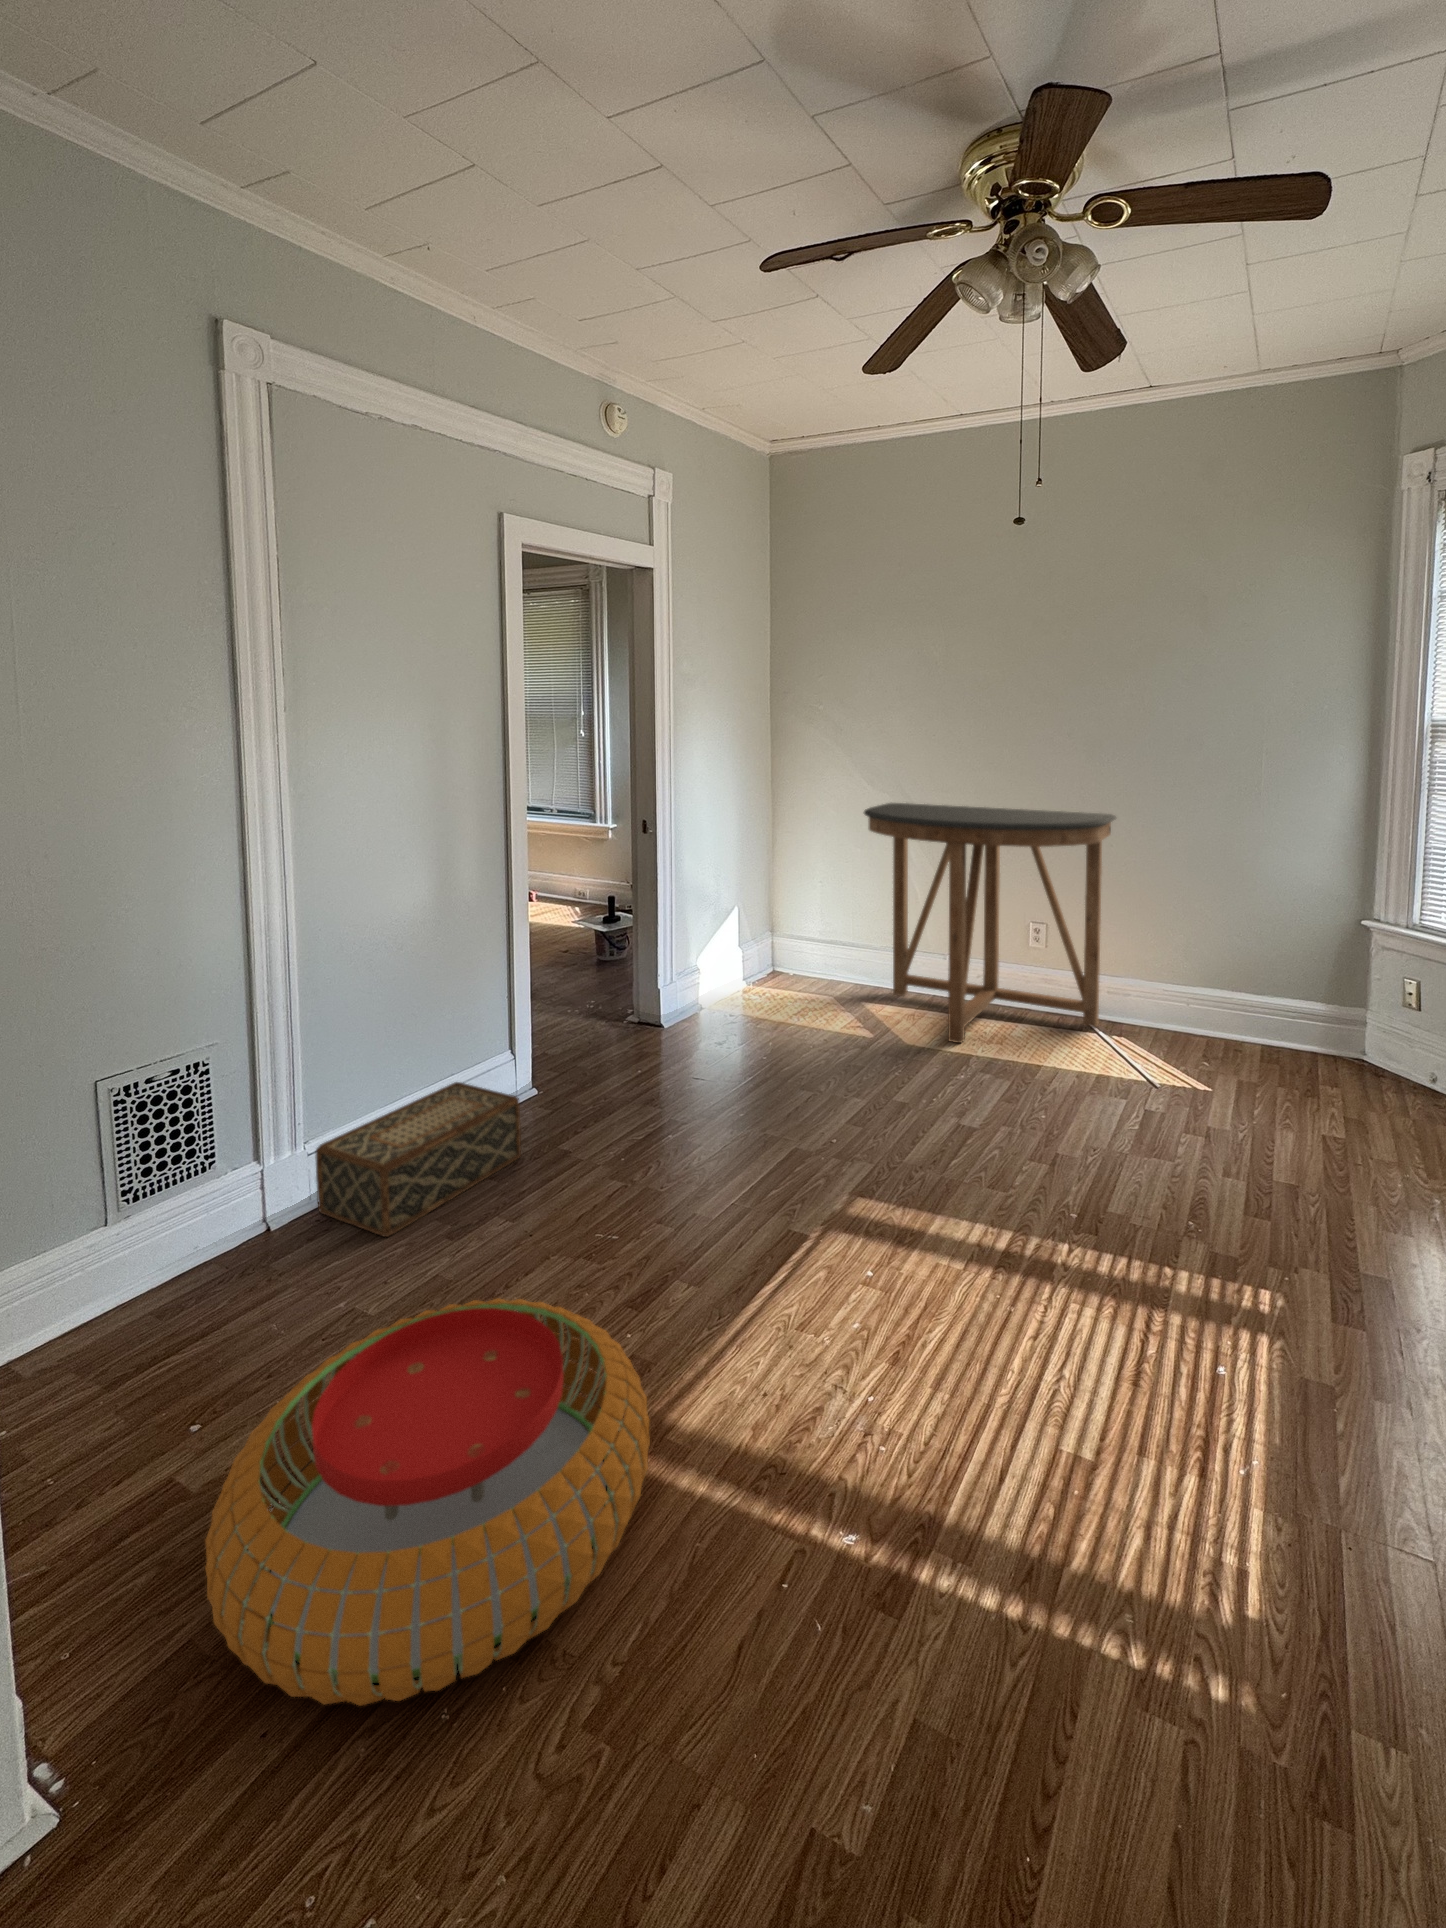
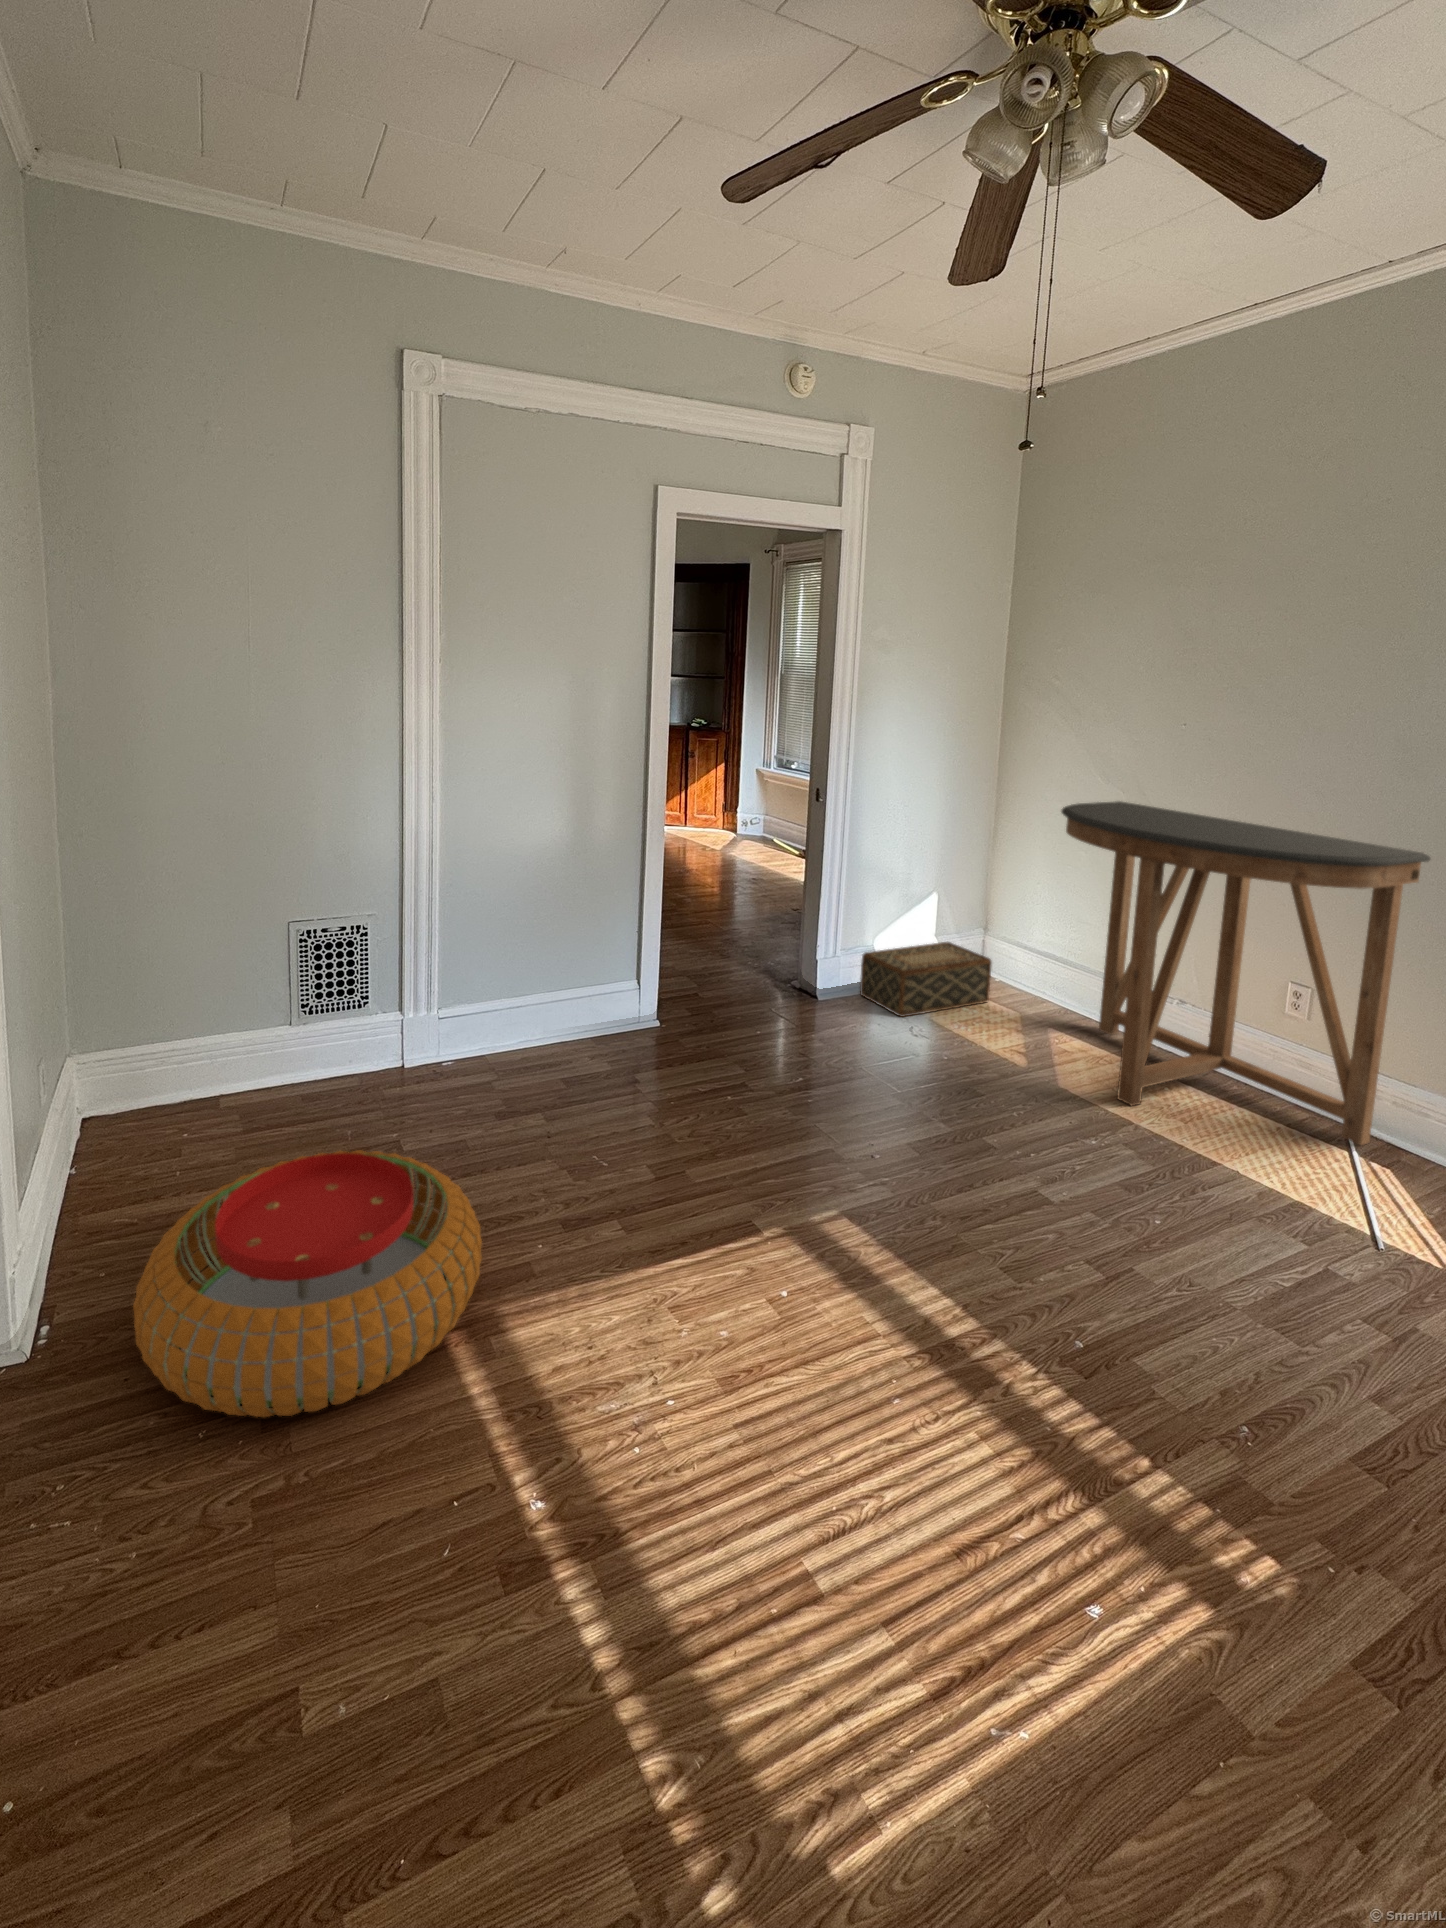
woven basket: present [315,1082,521,1237] -> present [860,942,992,1017]

